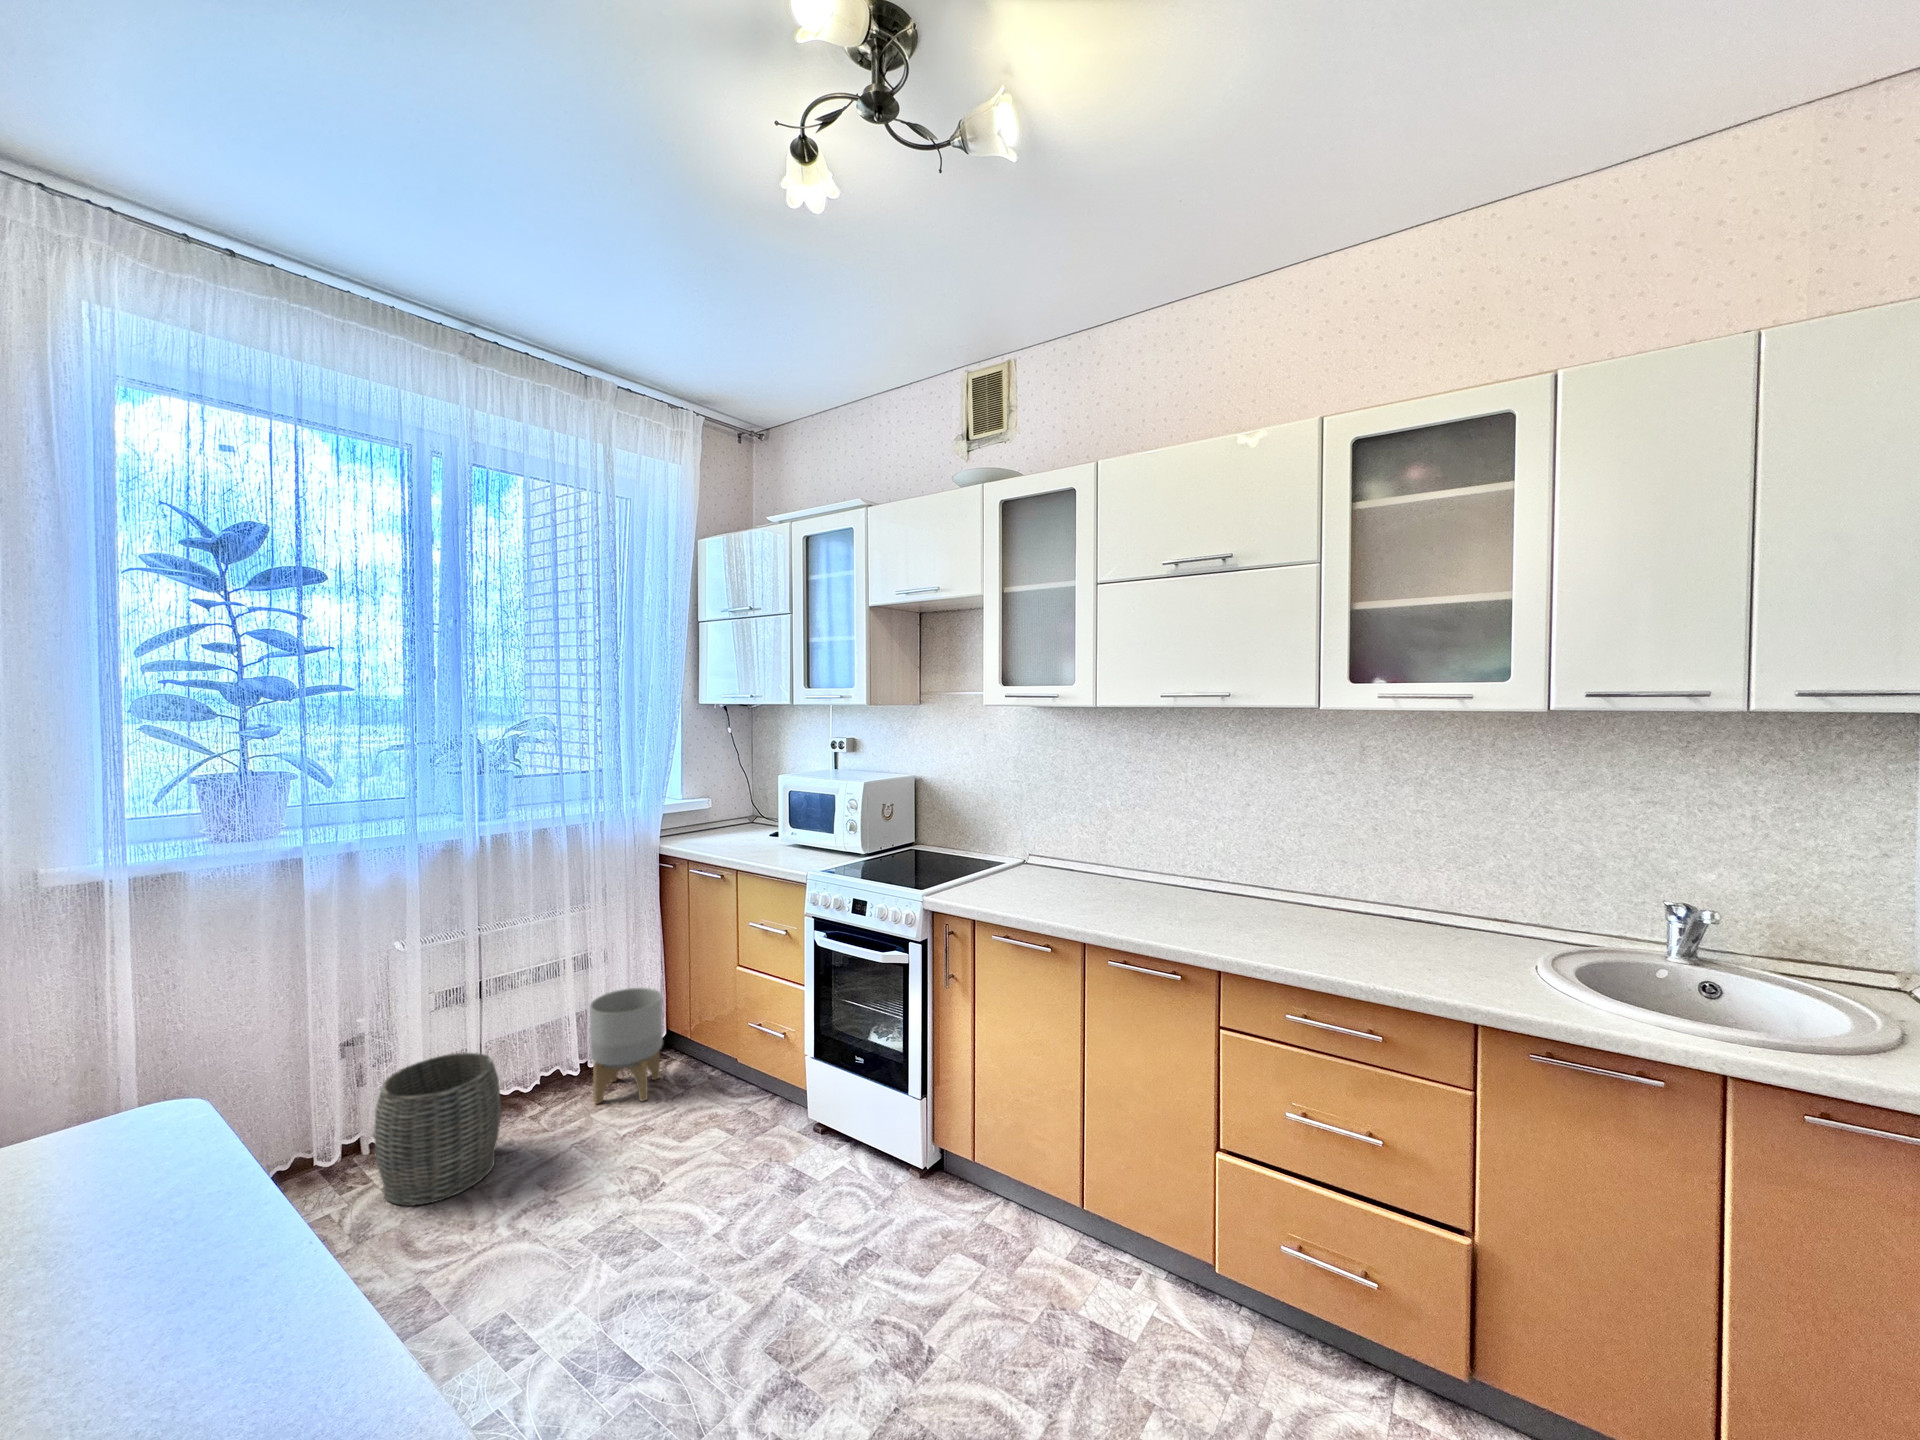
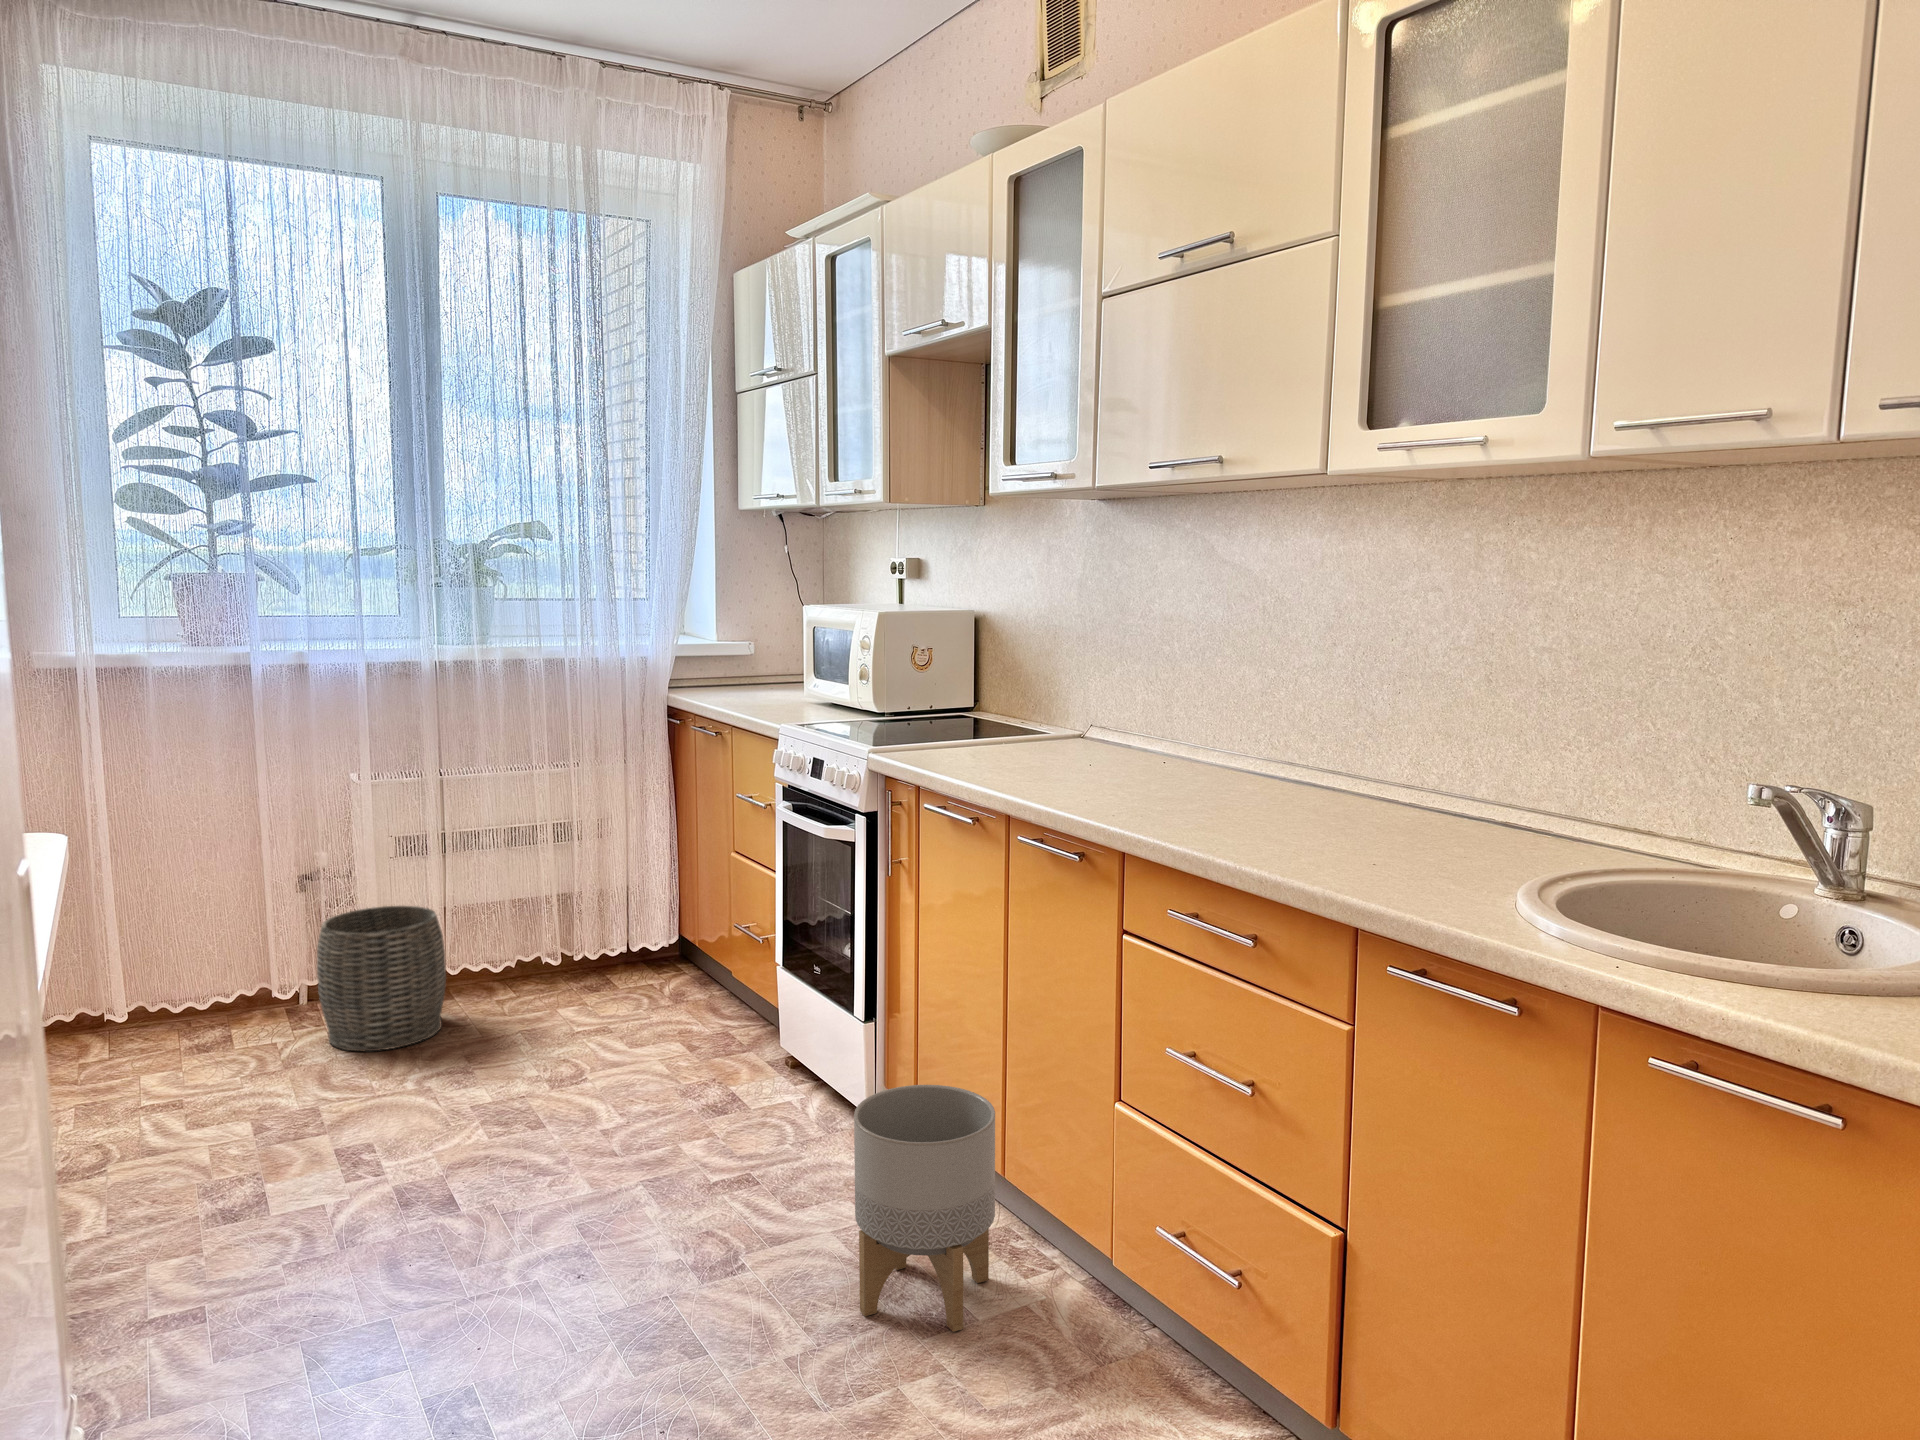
planter: present [590,988,663,1104] -> present [854,1085,995,1332]

